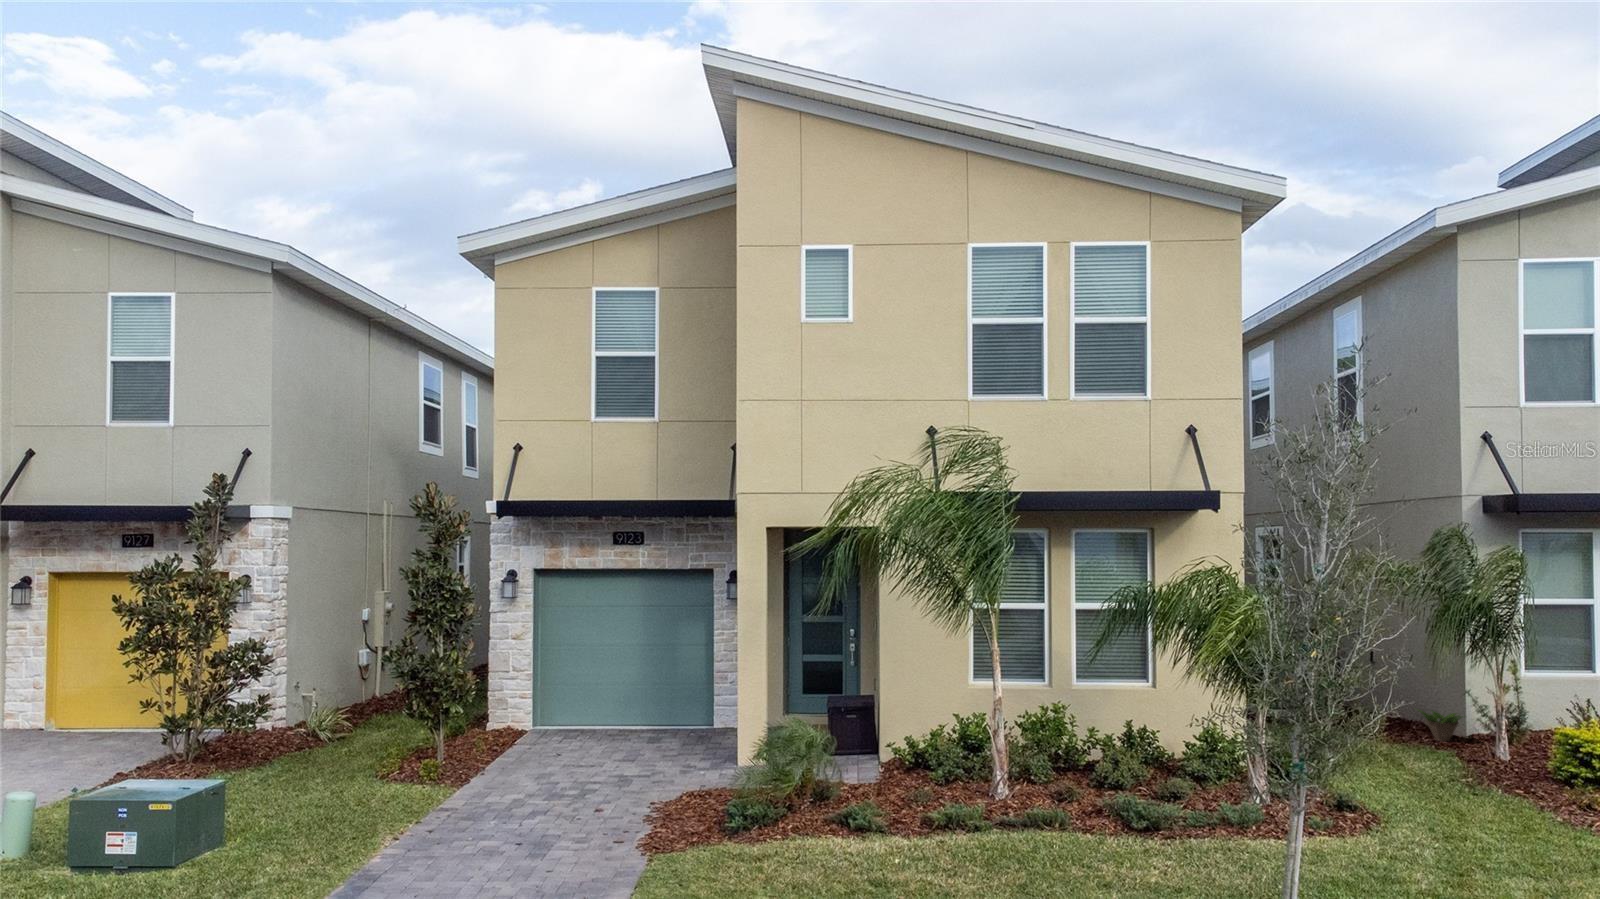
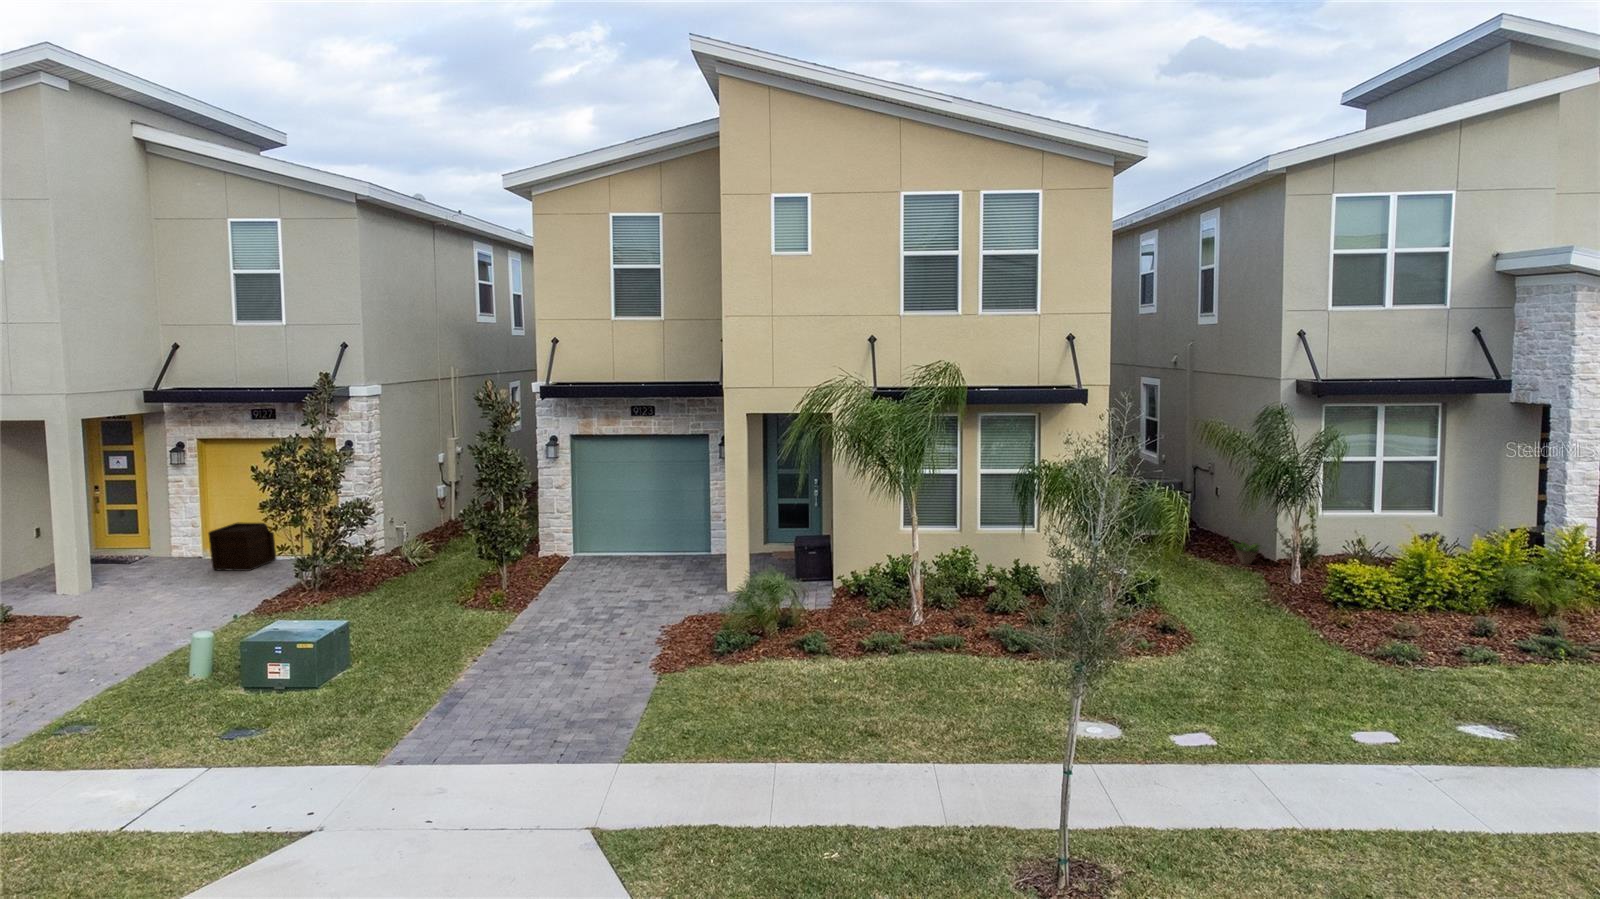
wooden crate: none [50,684,137,746] -> present [208,522,276,571]

